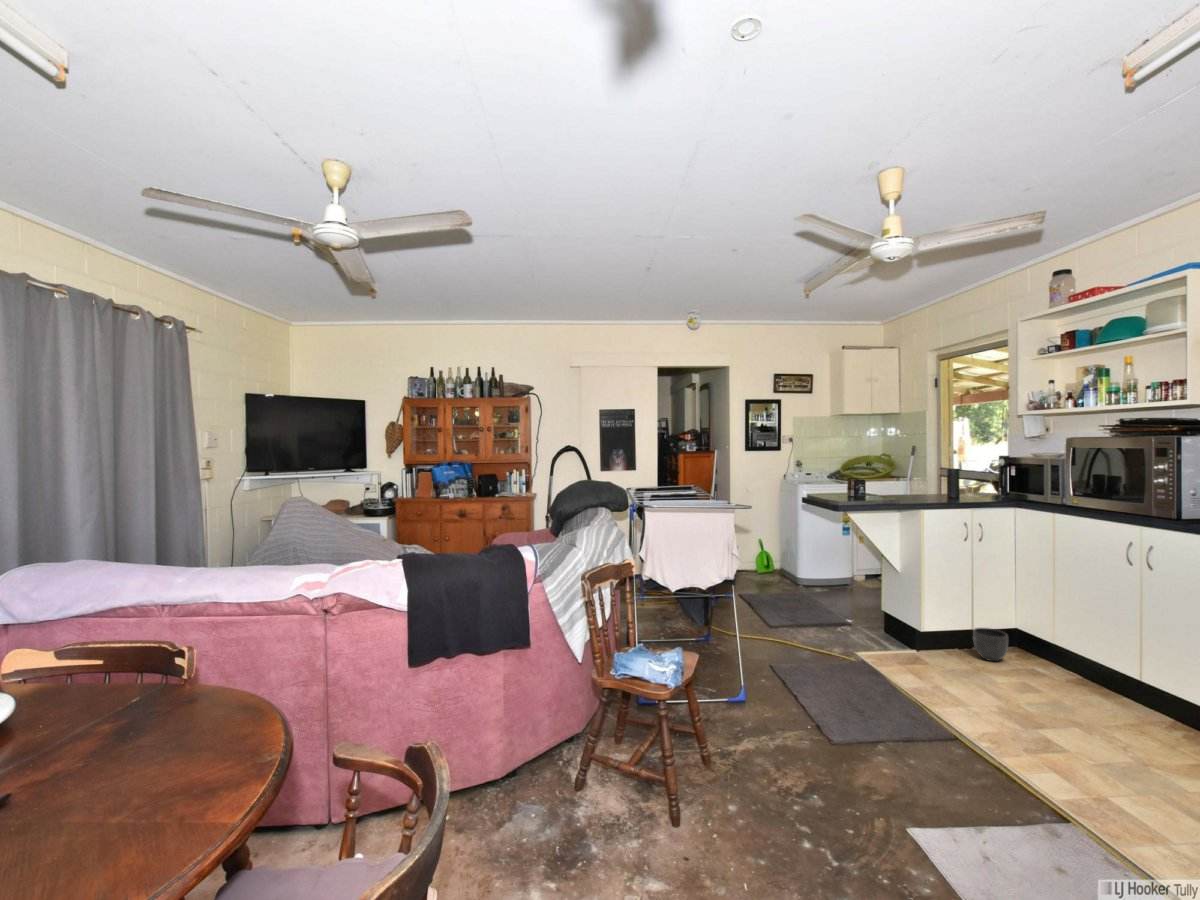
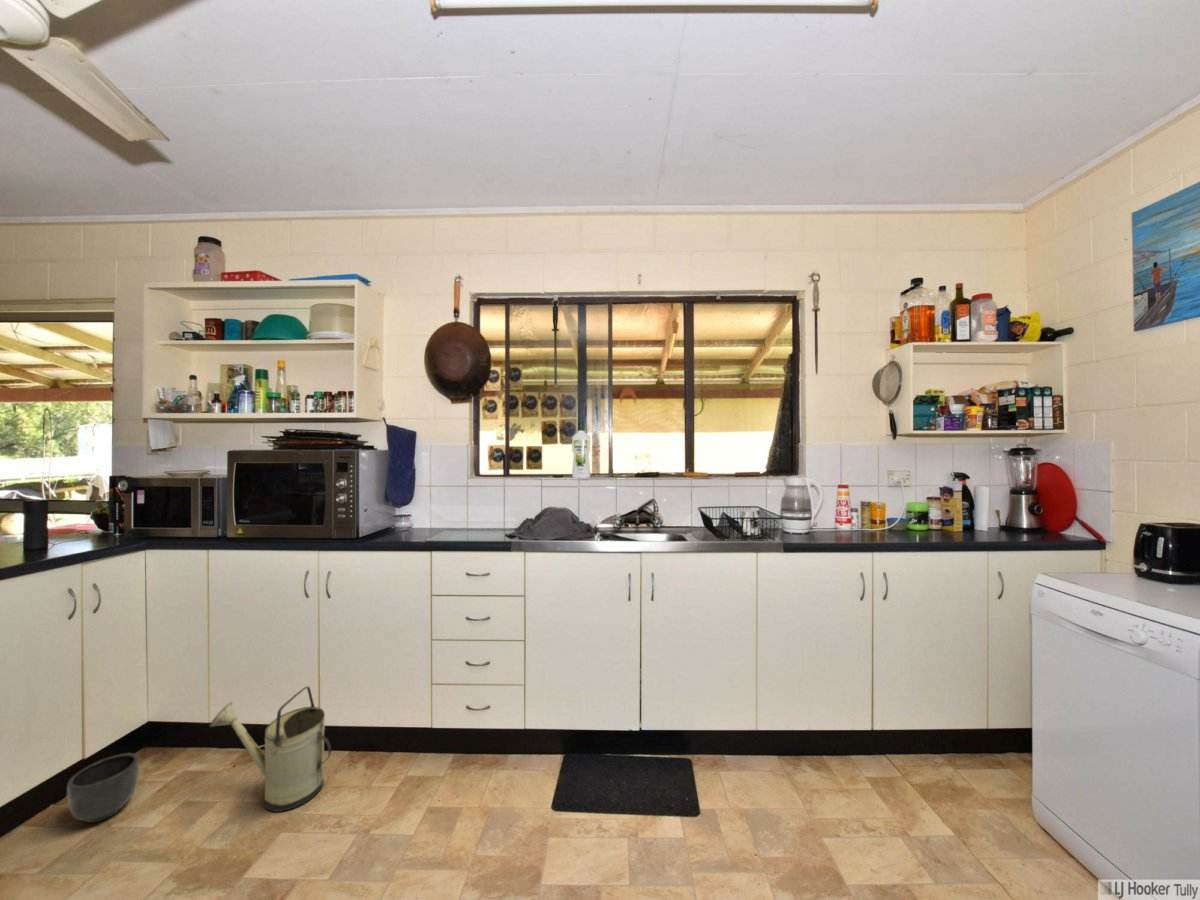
watering can: none [1047,622,1137,720] -> present [210,687,331,812]

